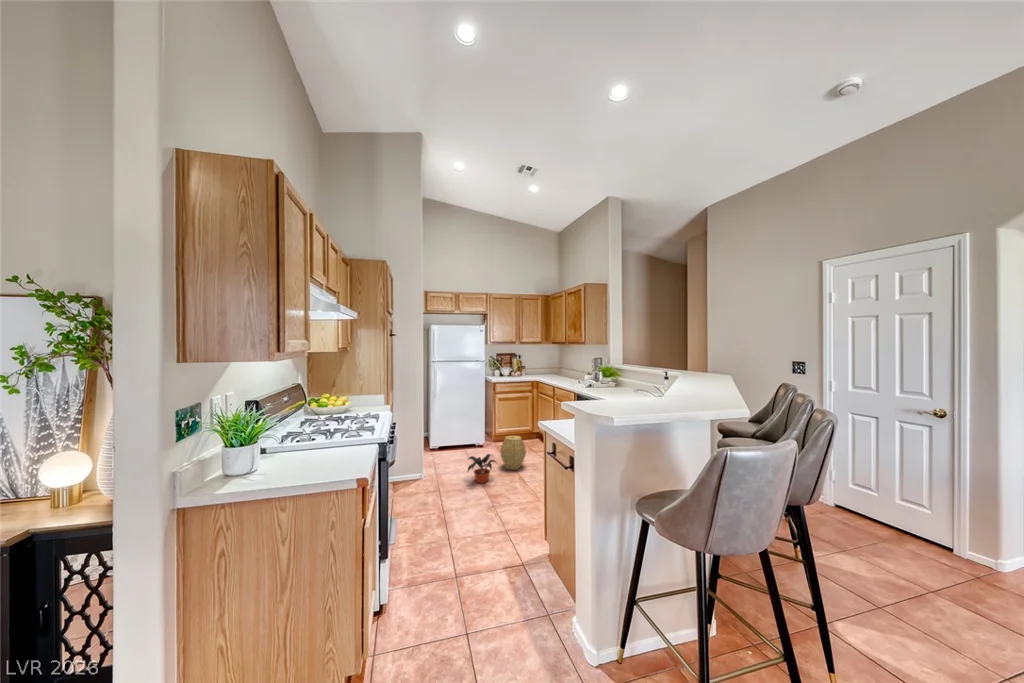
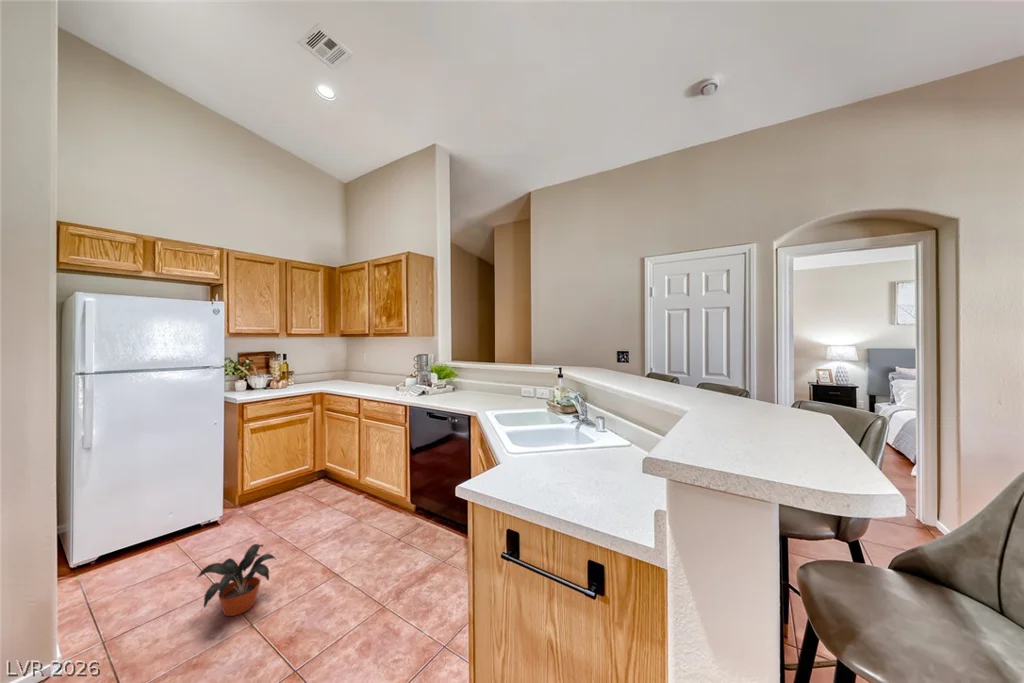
woven basket: present [500,435,526,470] -> none [274,490,326,557]

